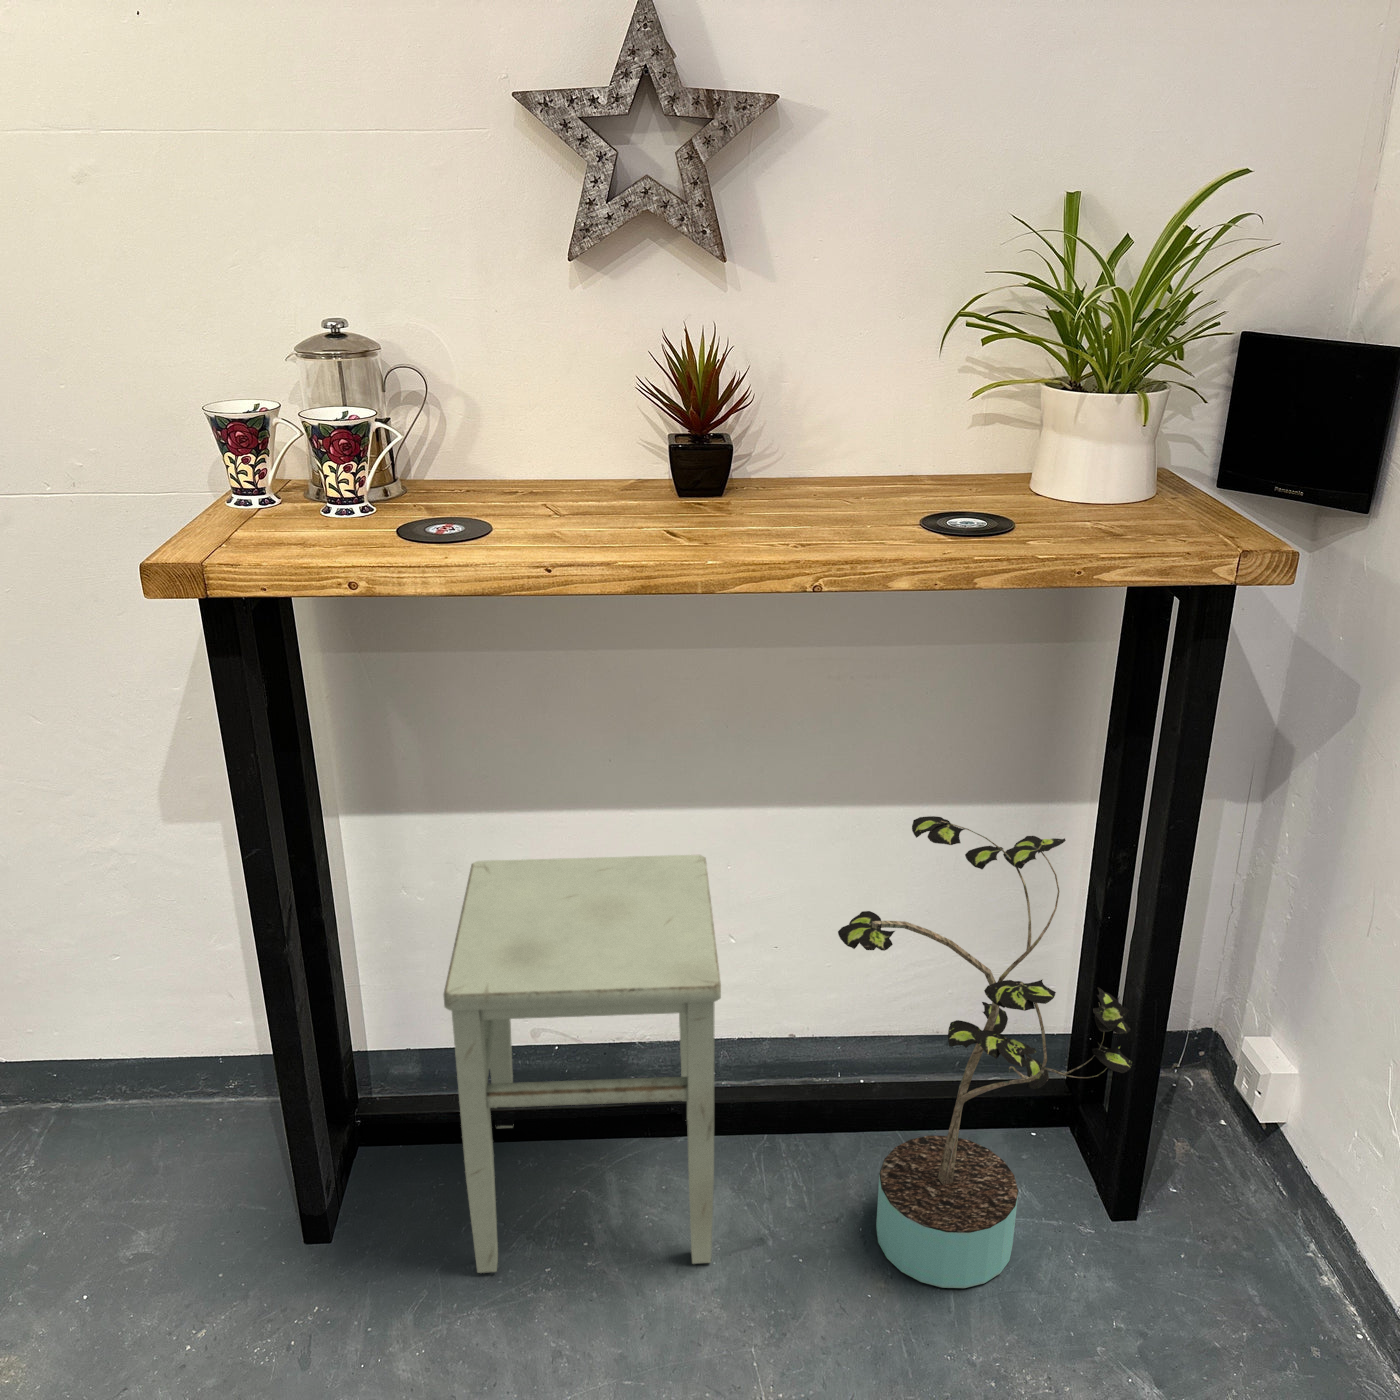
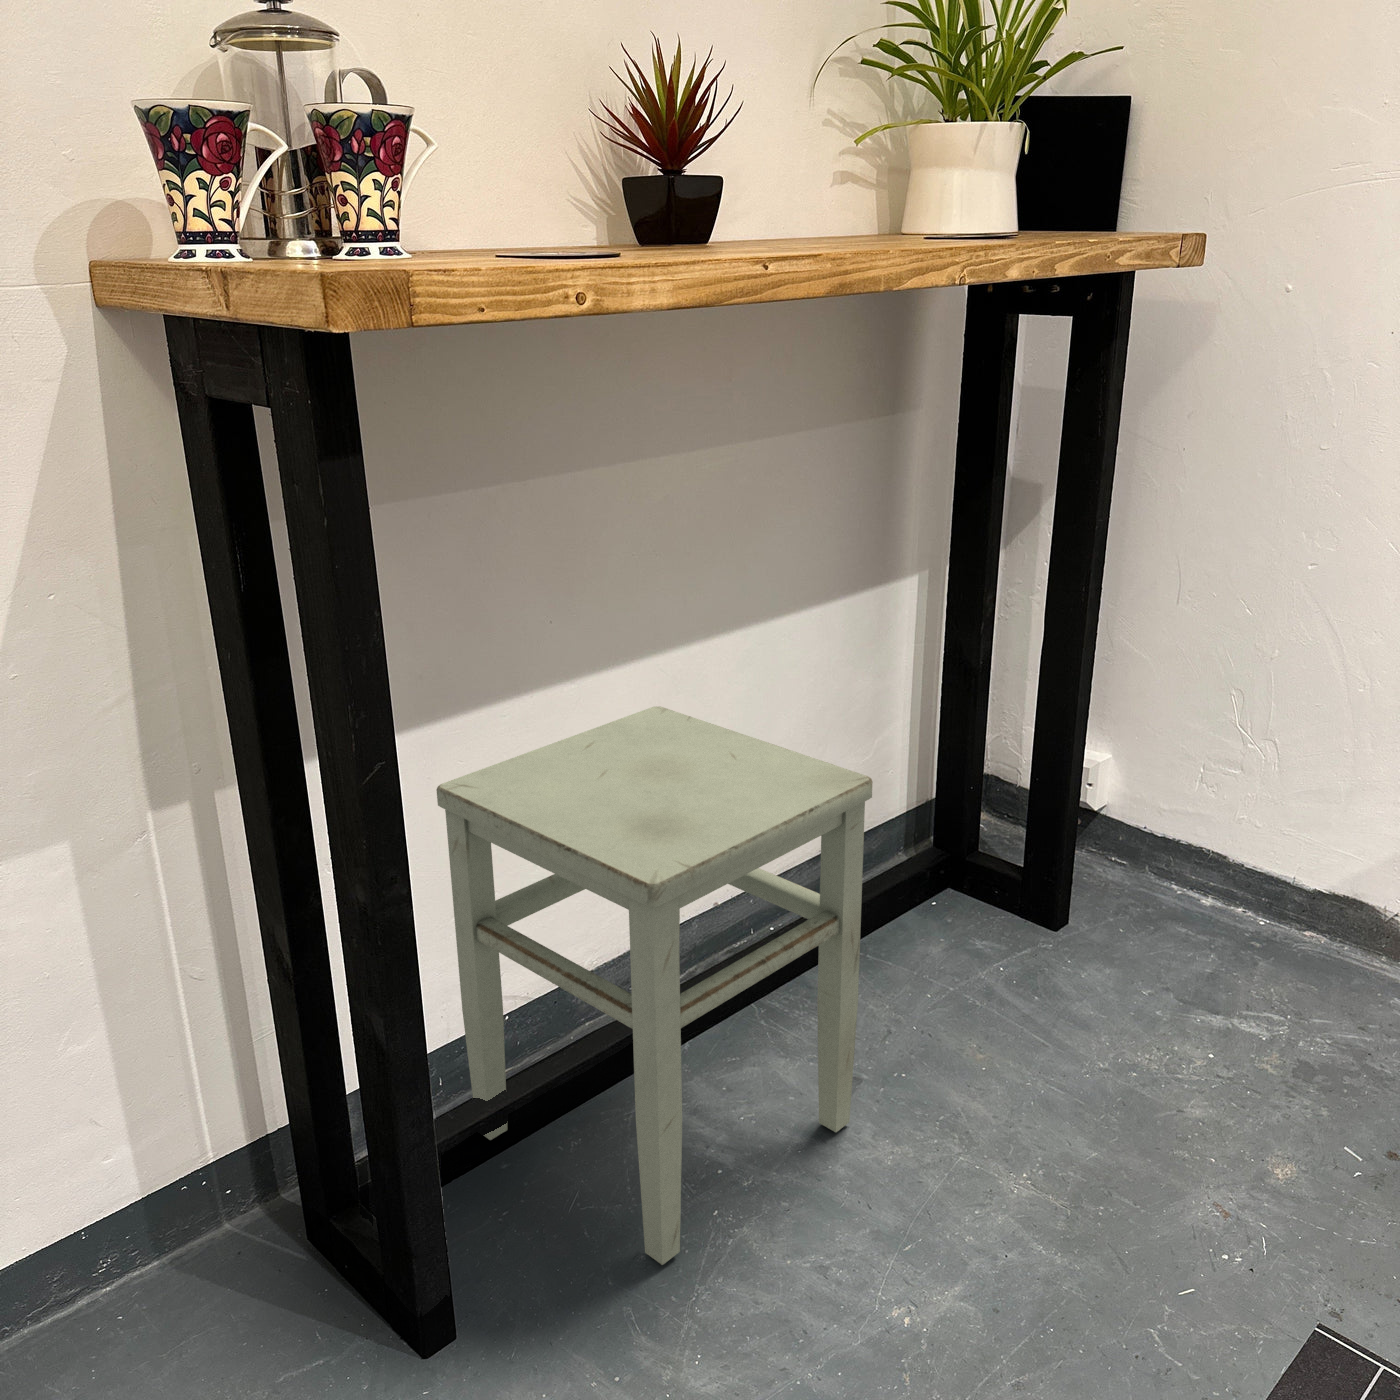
potted plant: present [838,816,1132,1288] -> none [902,570,1157,1041]

